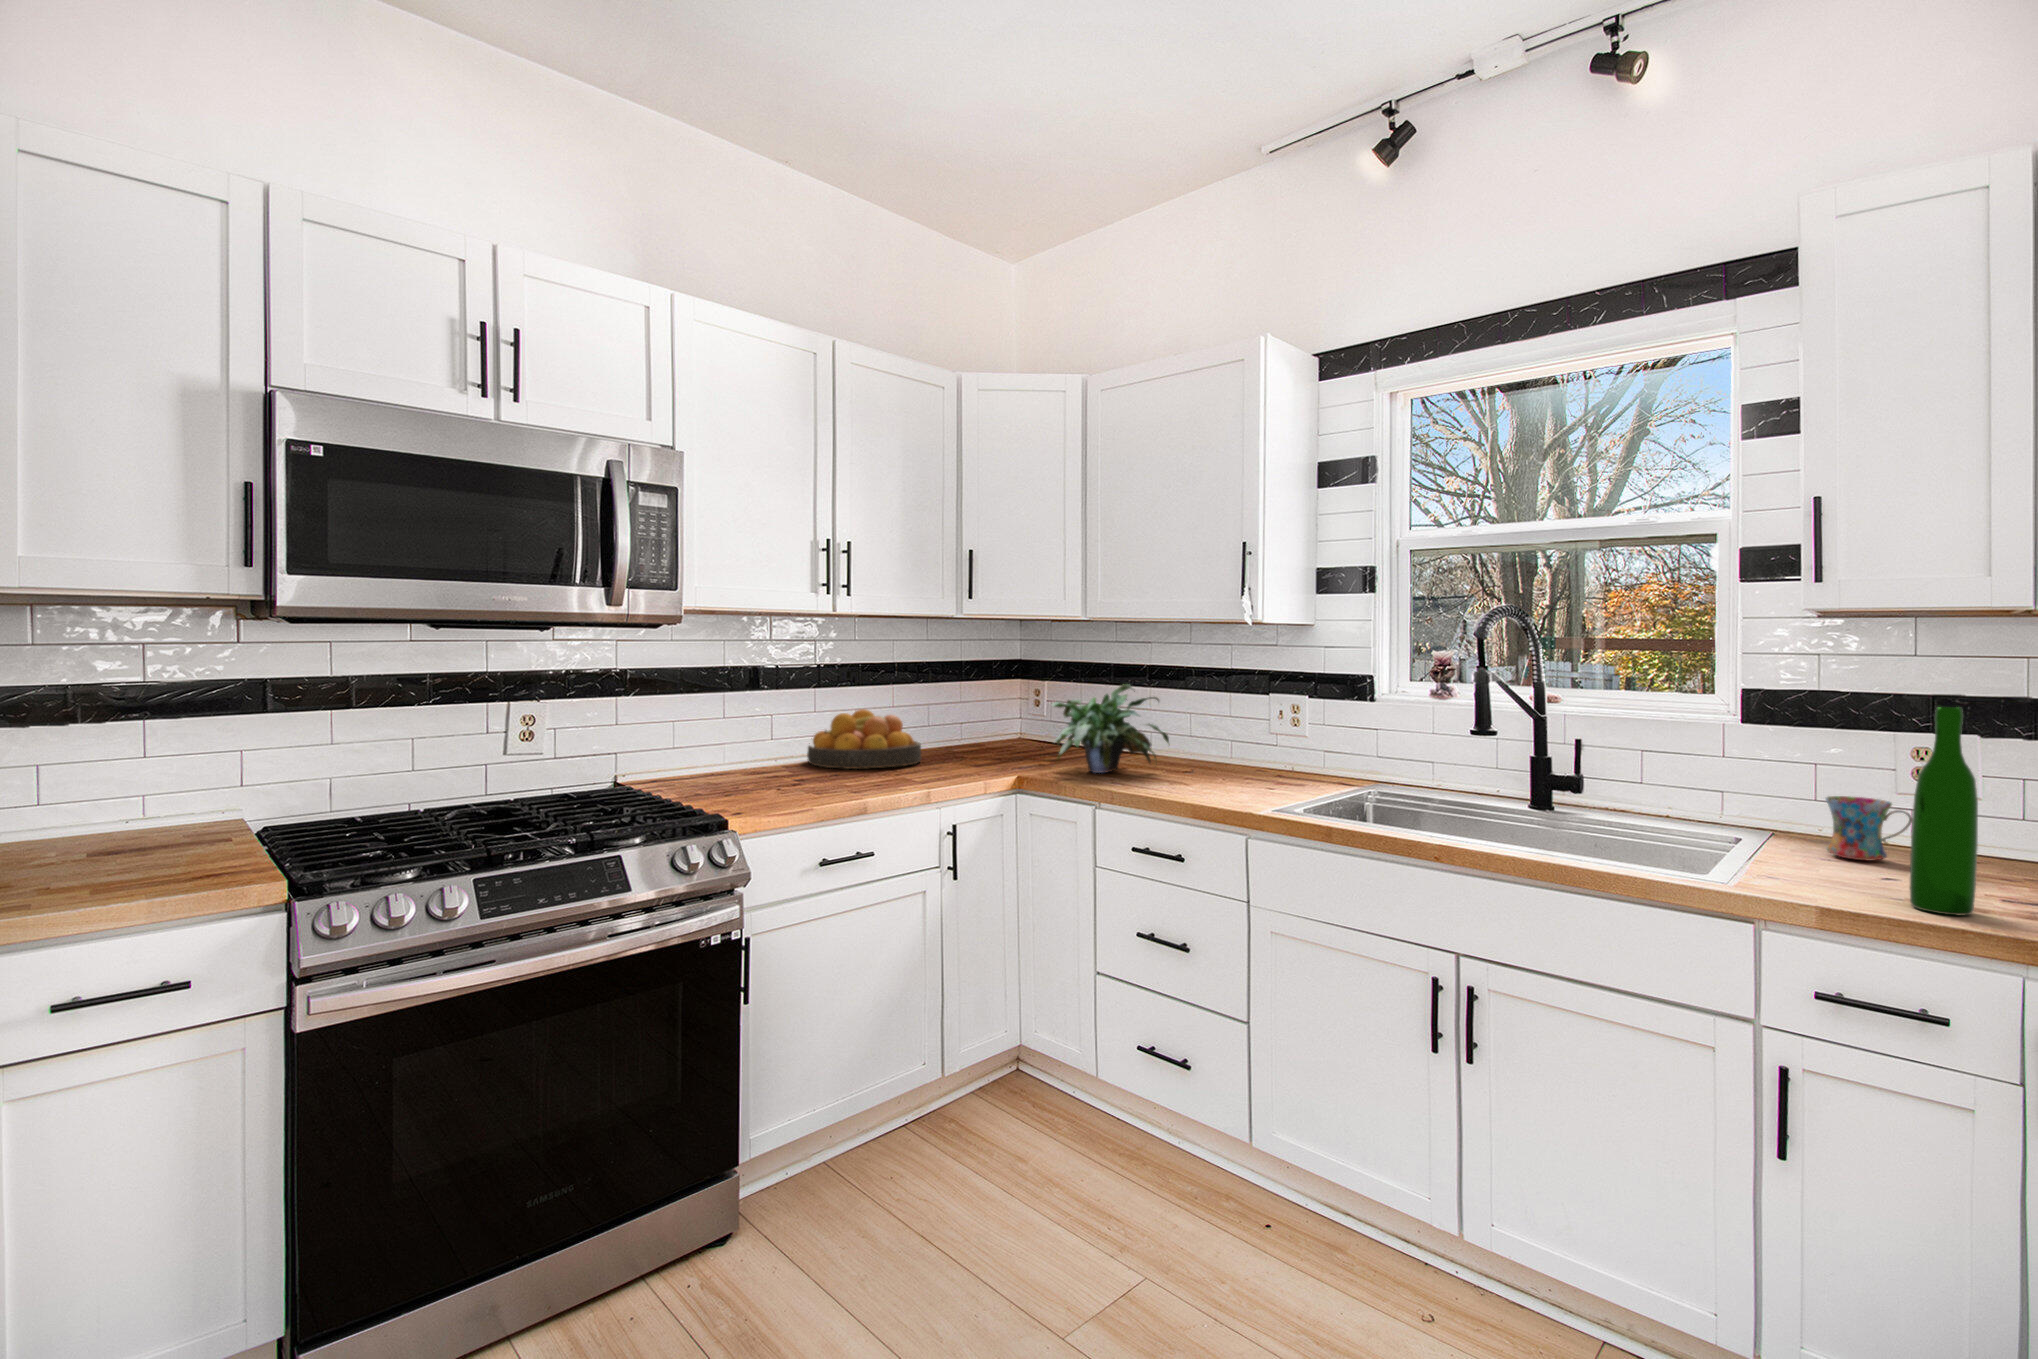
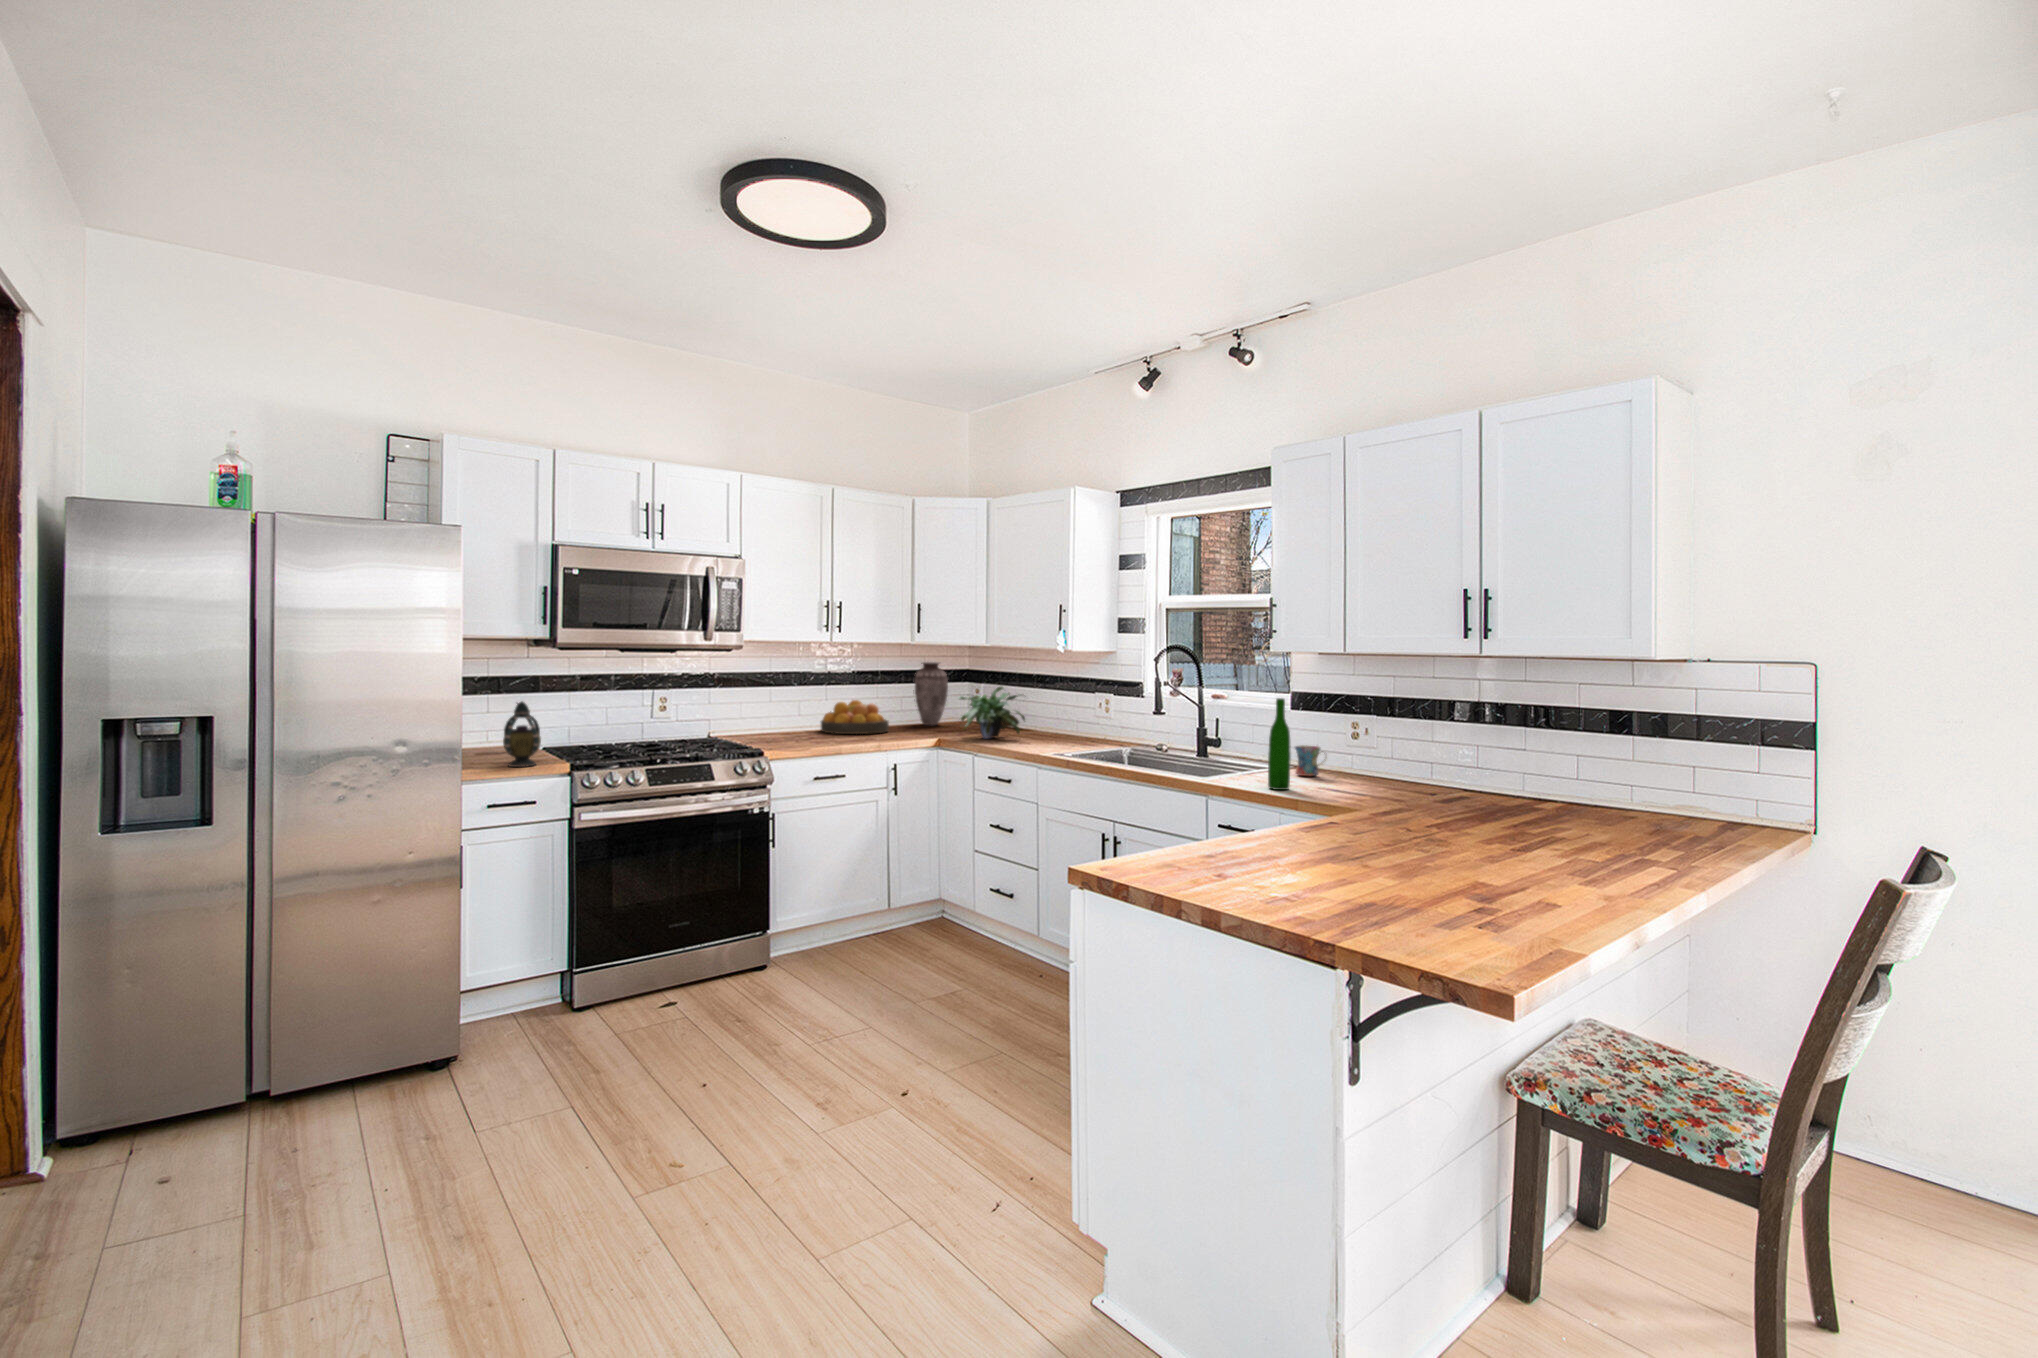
vase: none [945,647,1000,747] -> present [913,662,948,725]
teapot: none [103,736,215,896] -> present [503,702,541,767]

